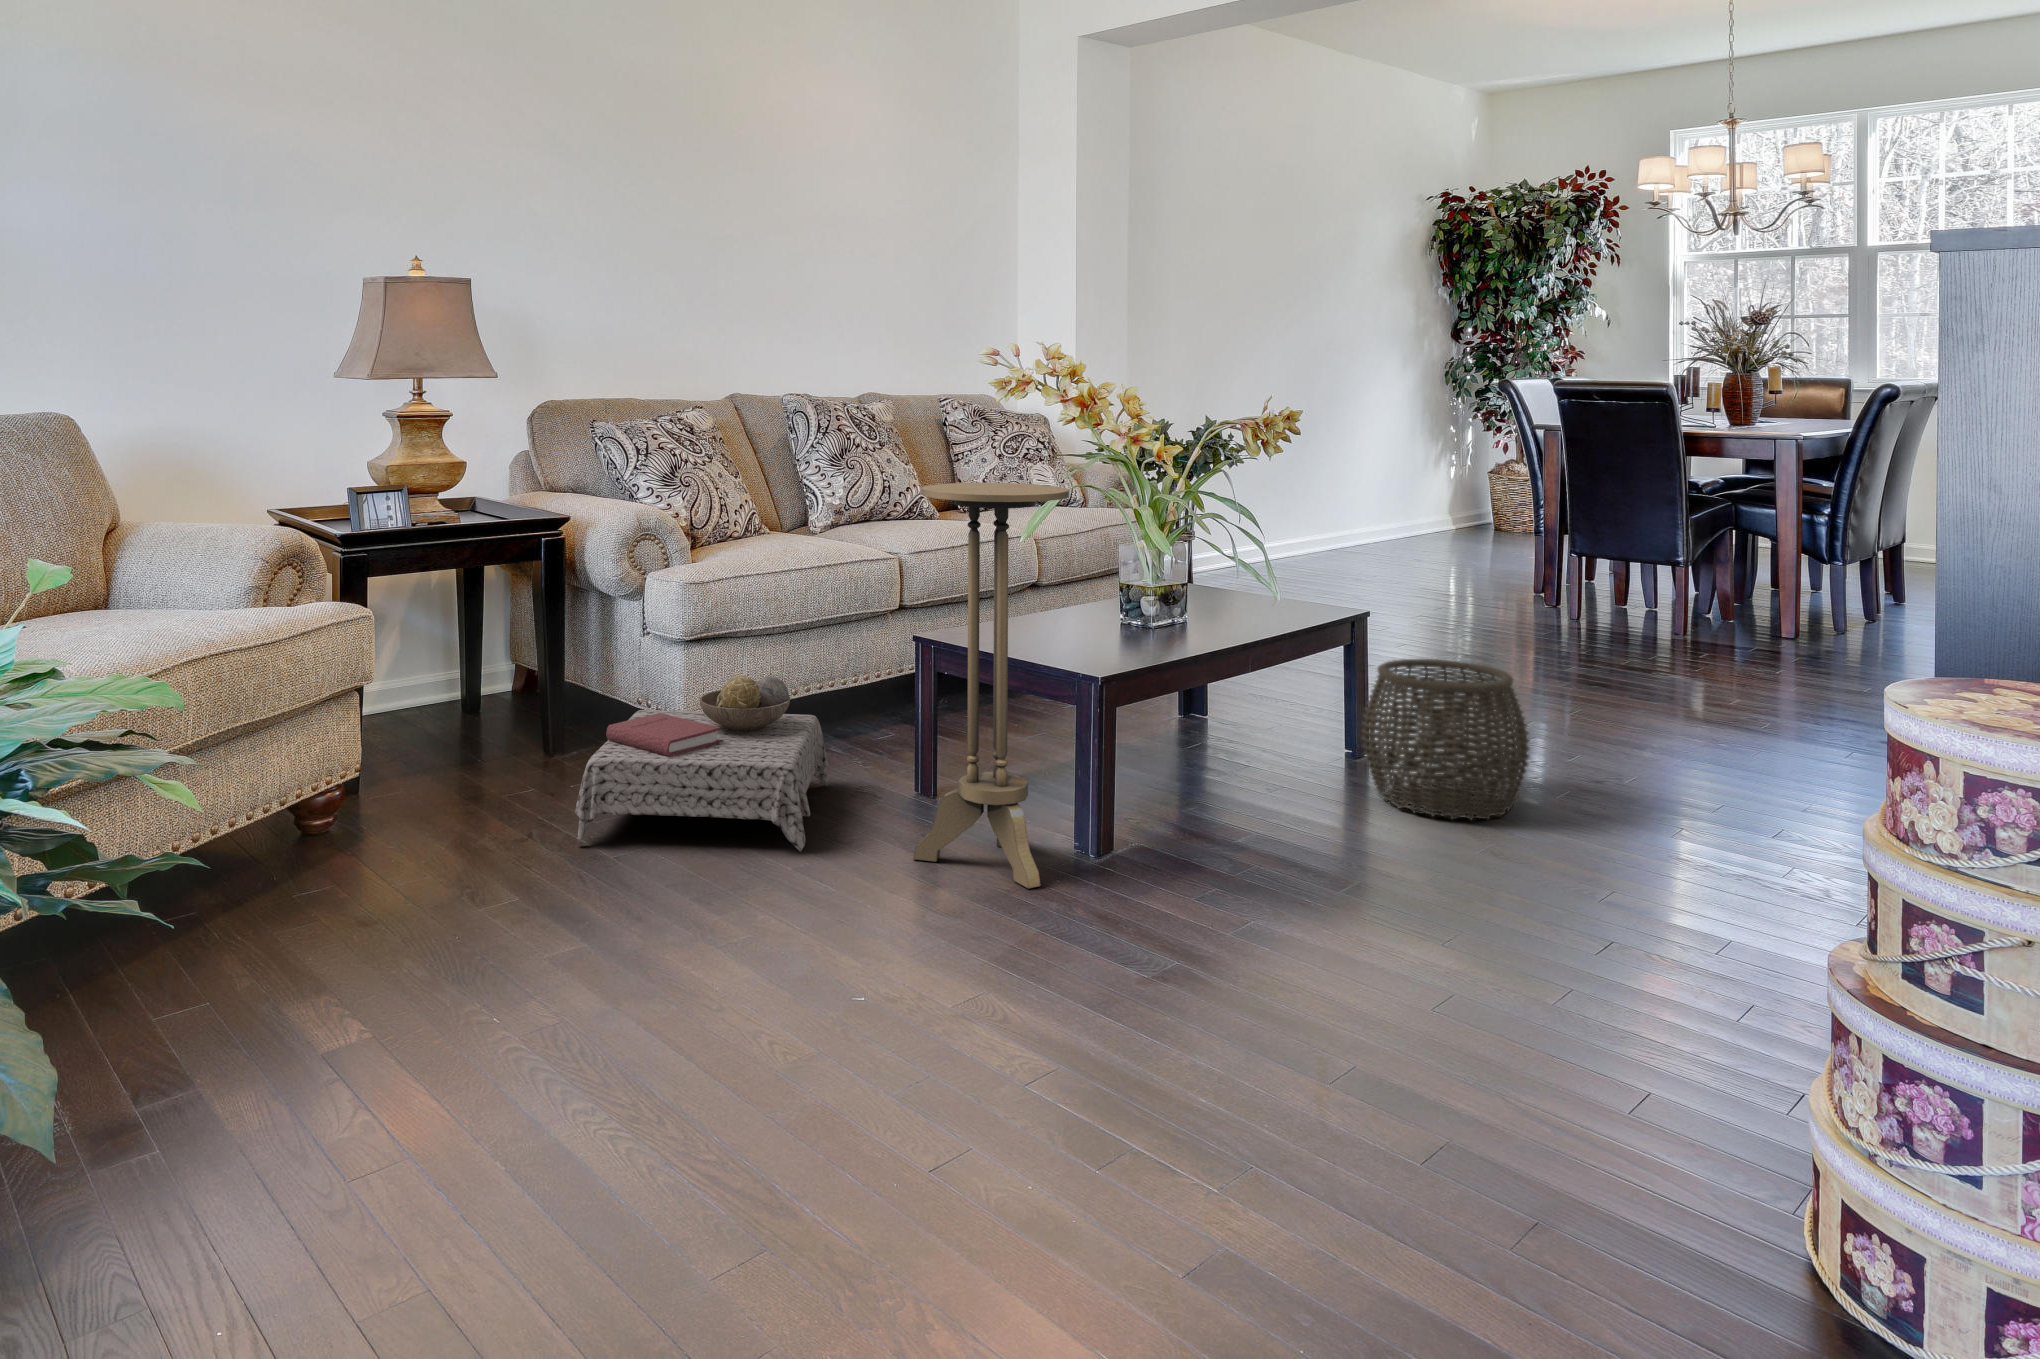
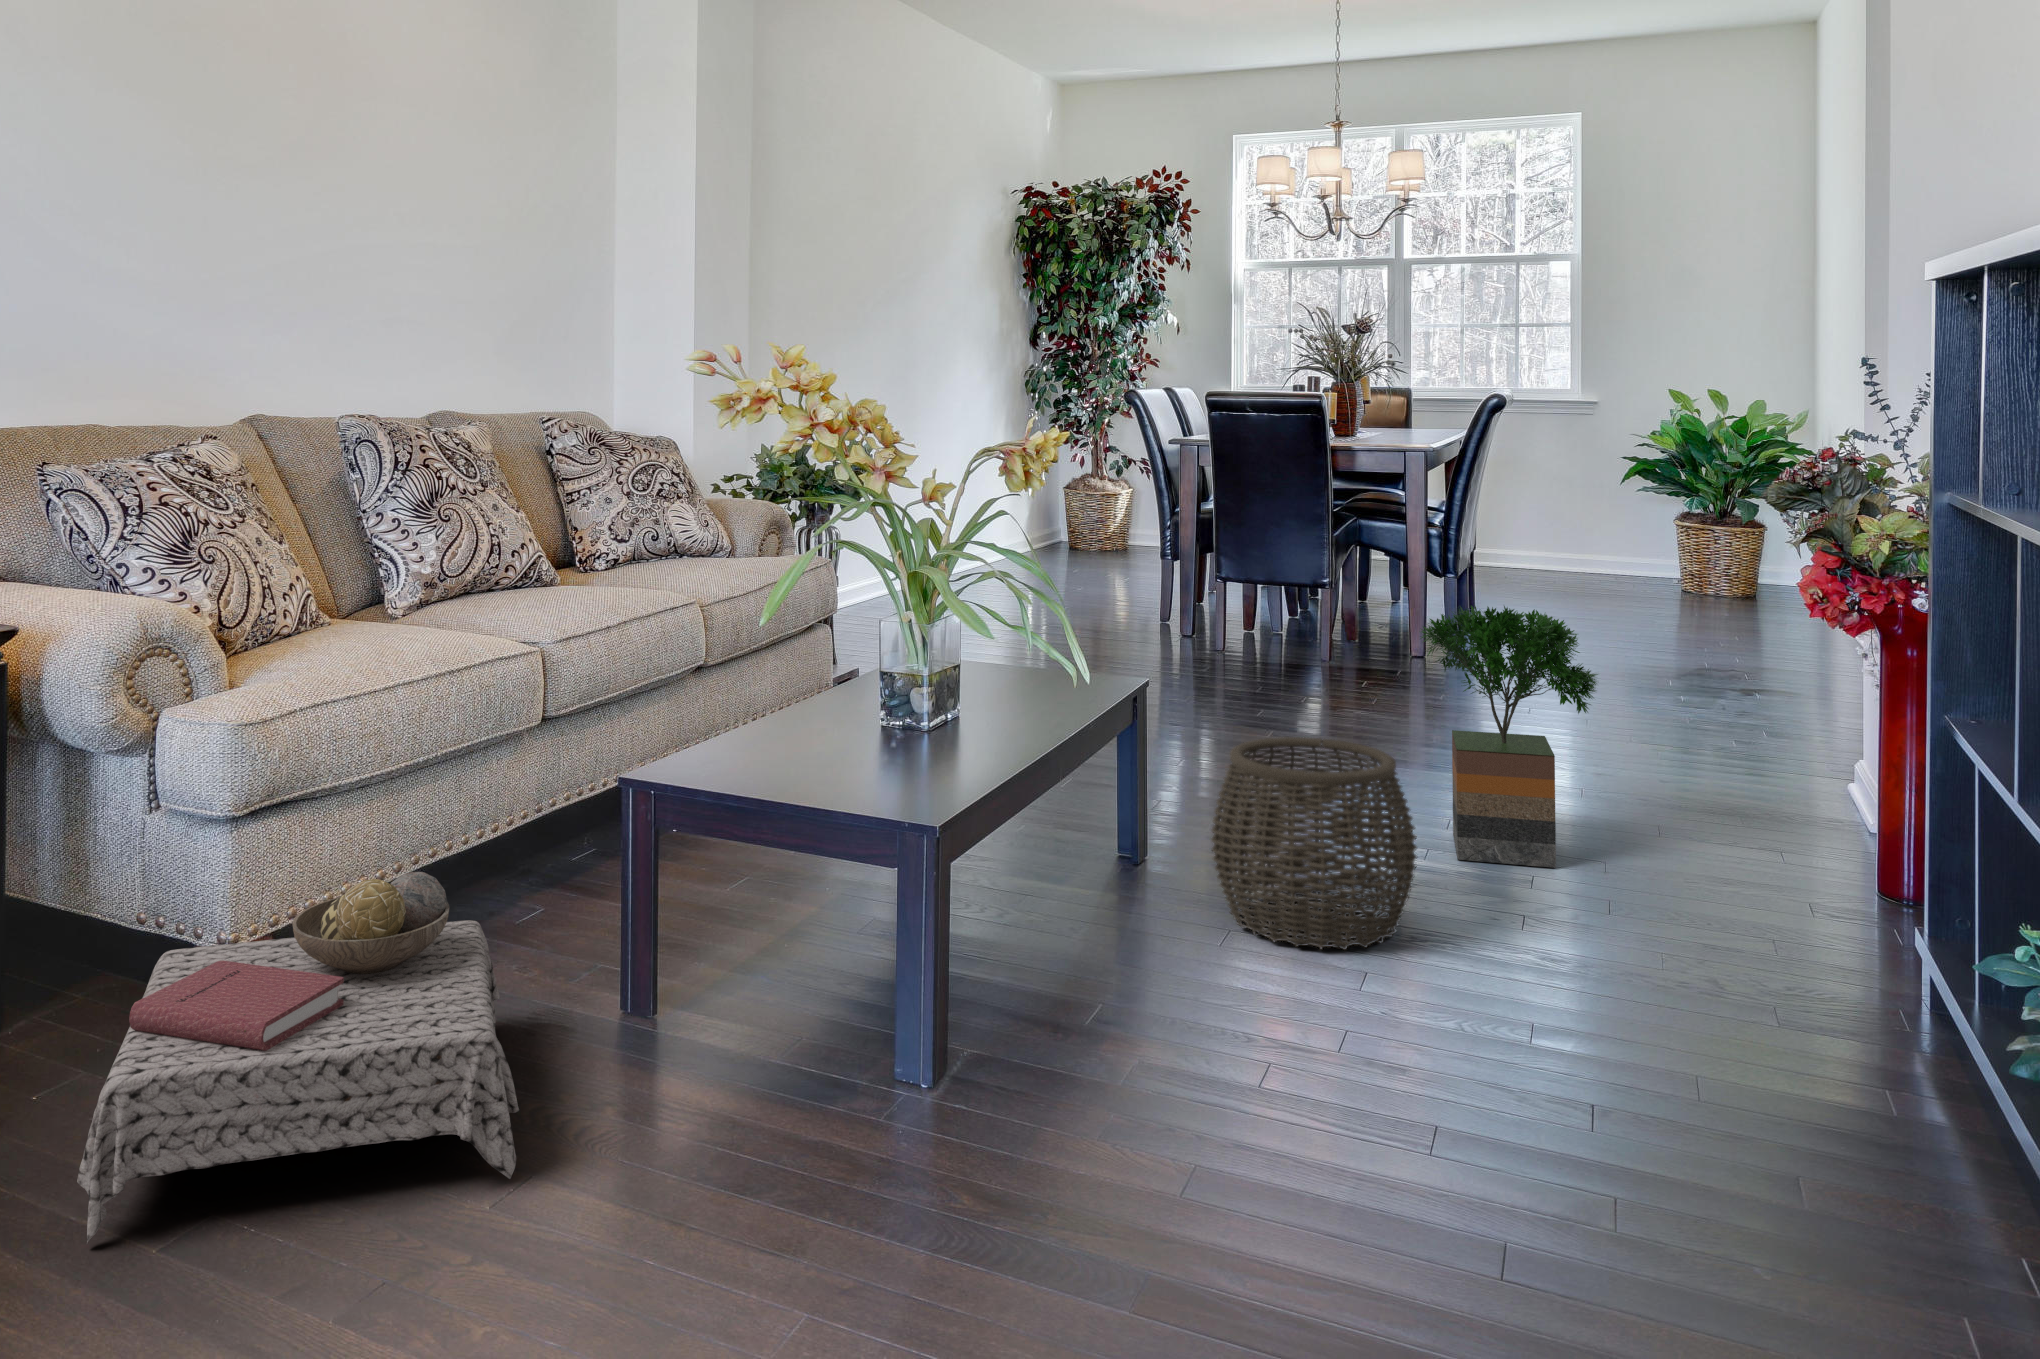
side table: present [913,483,1069,889] -> none [700,542,940,1185]
potted tree: none [1598,569,1759,794] -> present [1421,606,1598,868]

